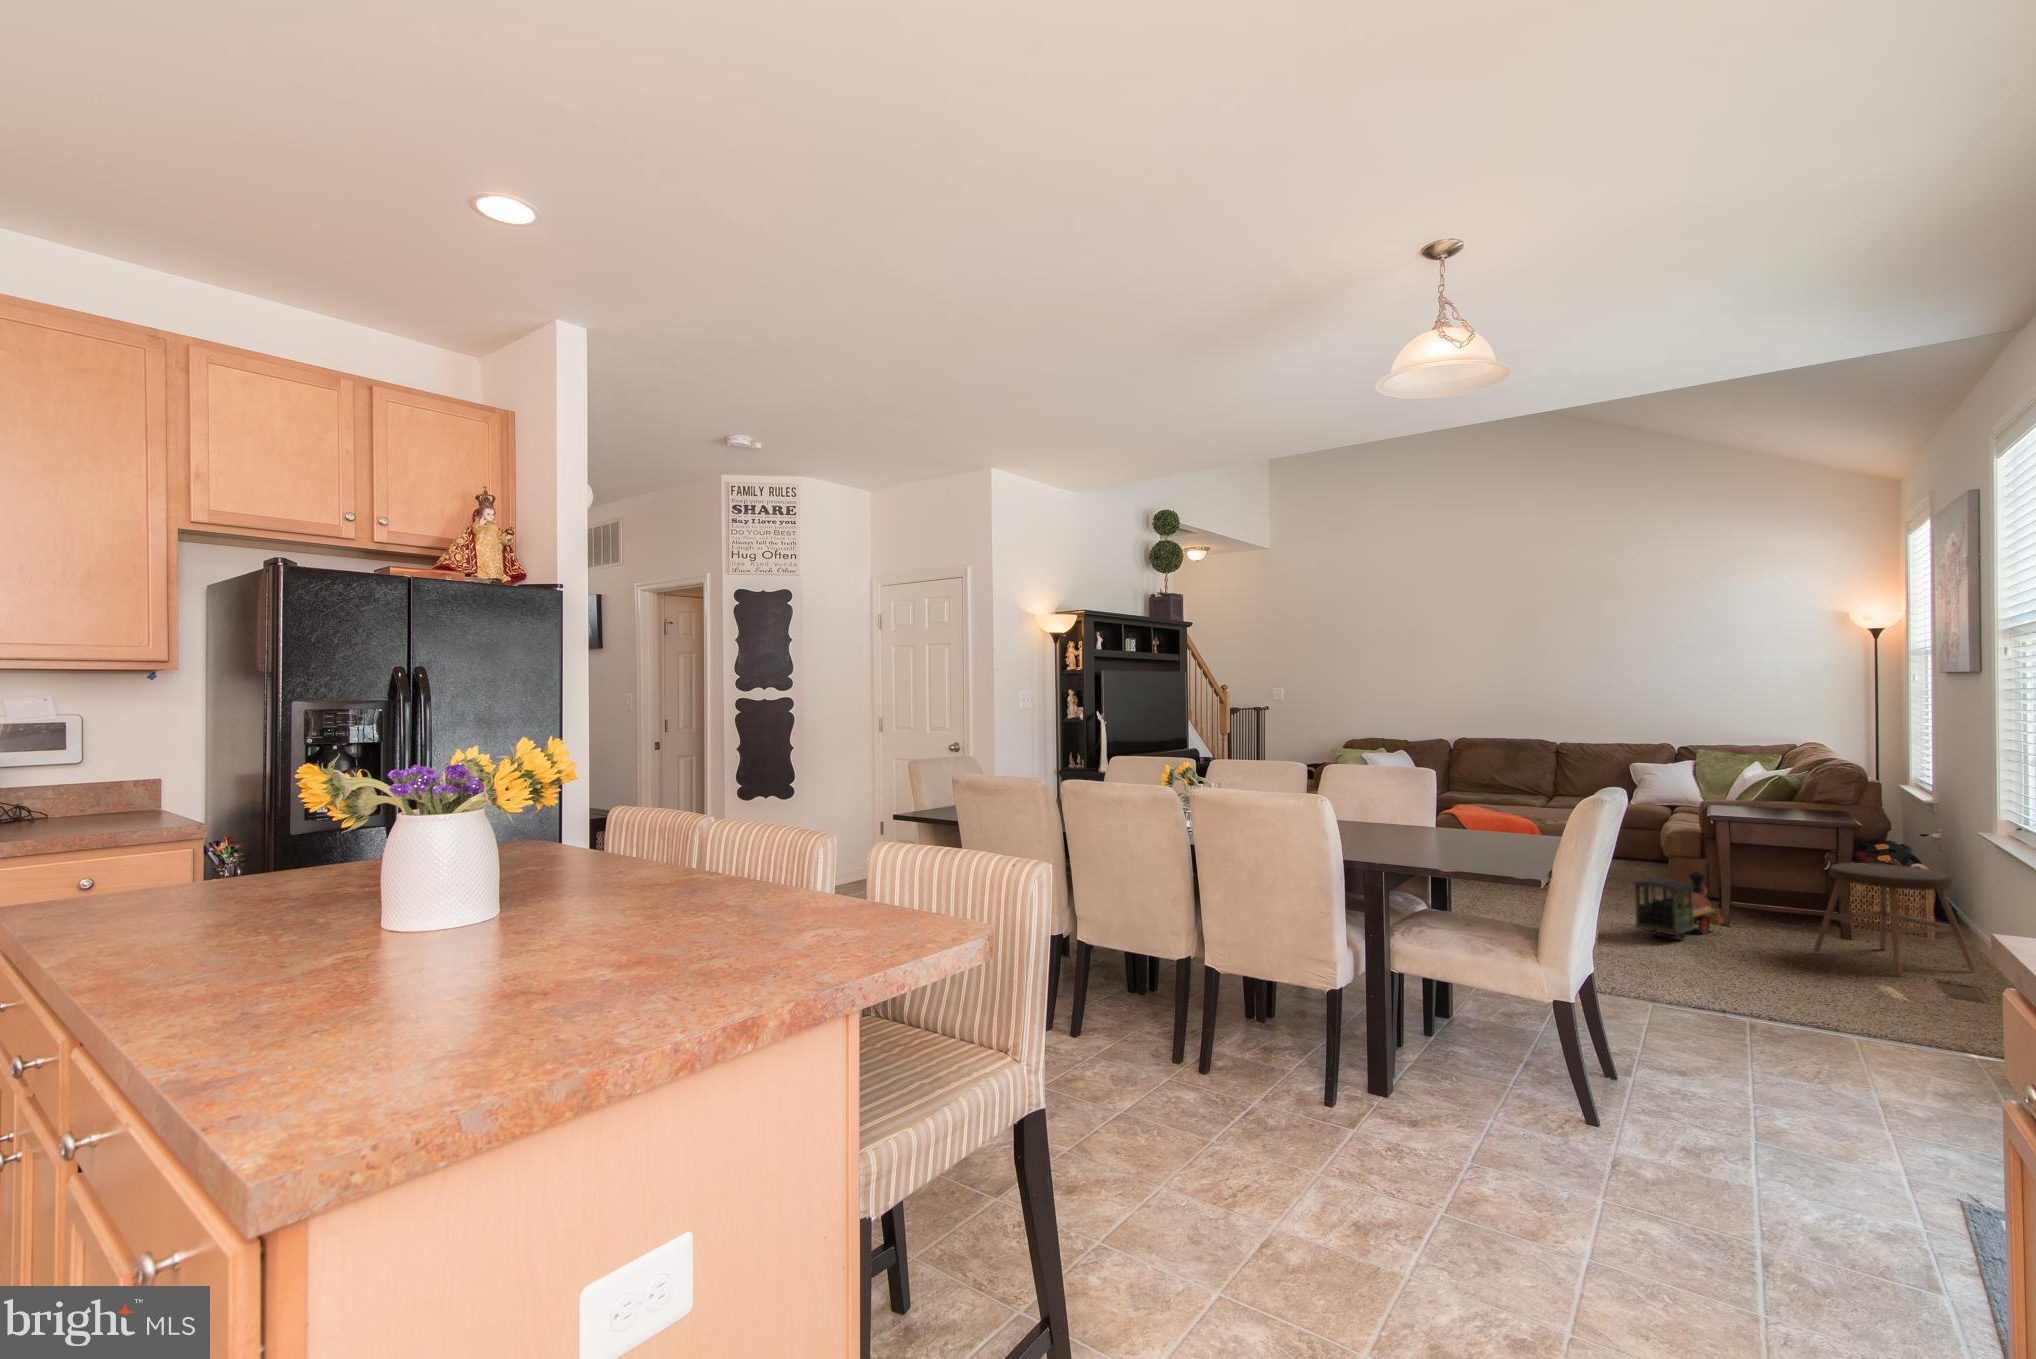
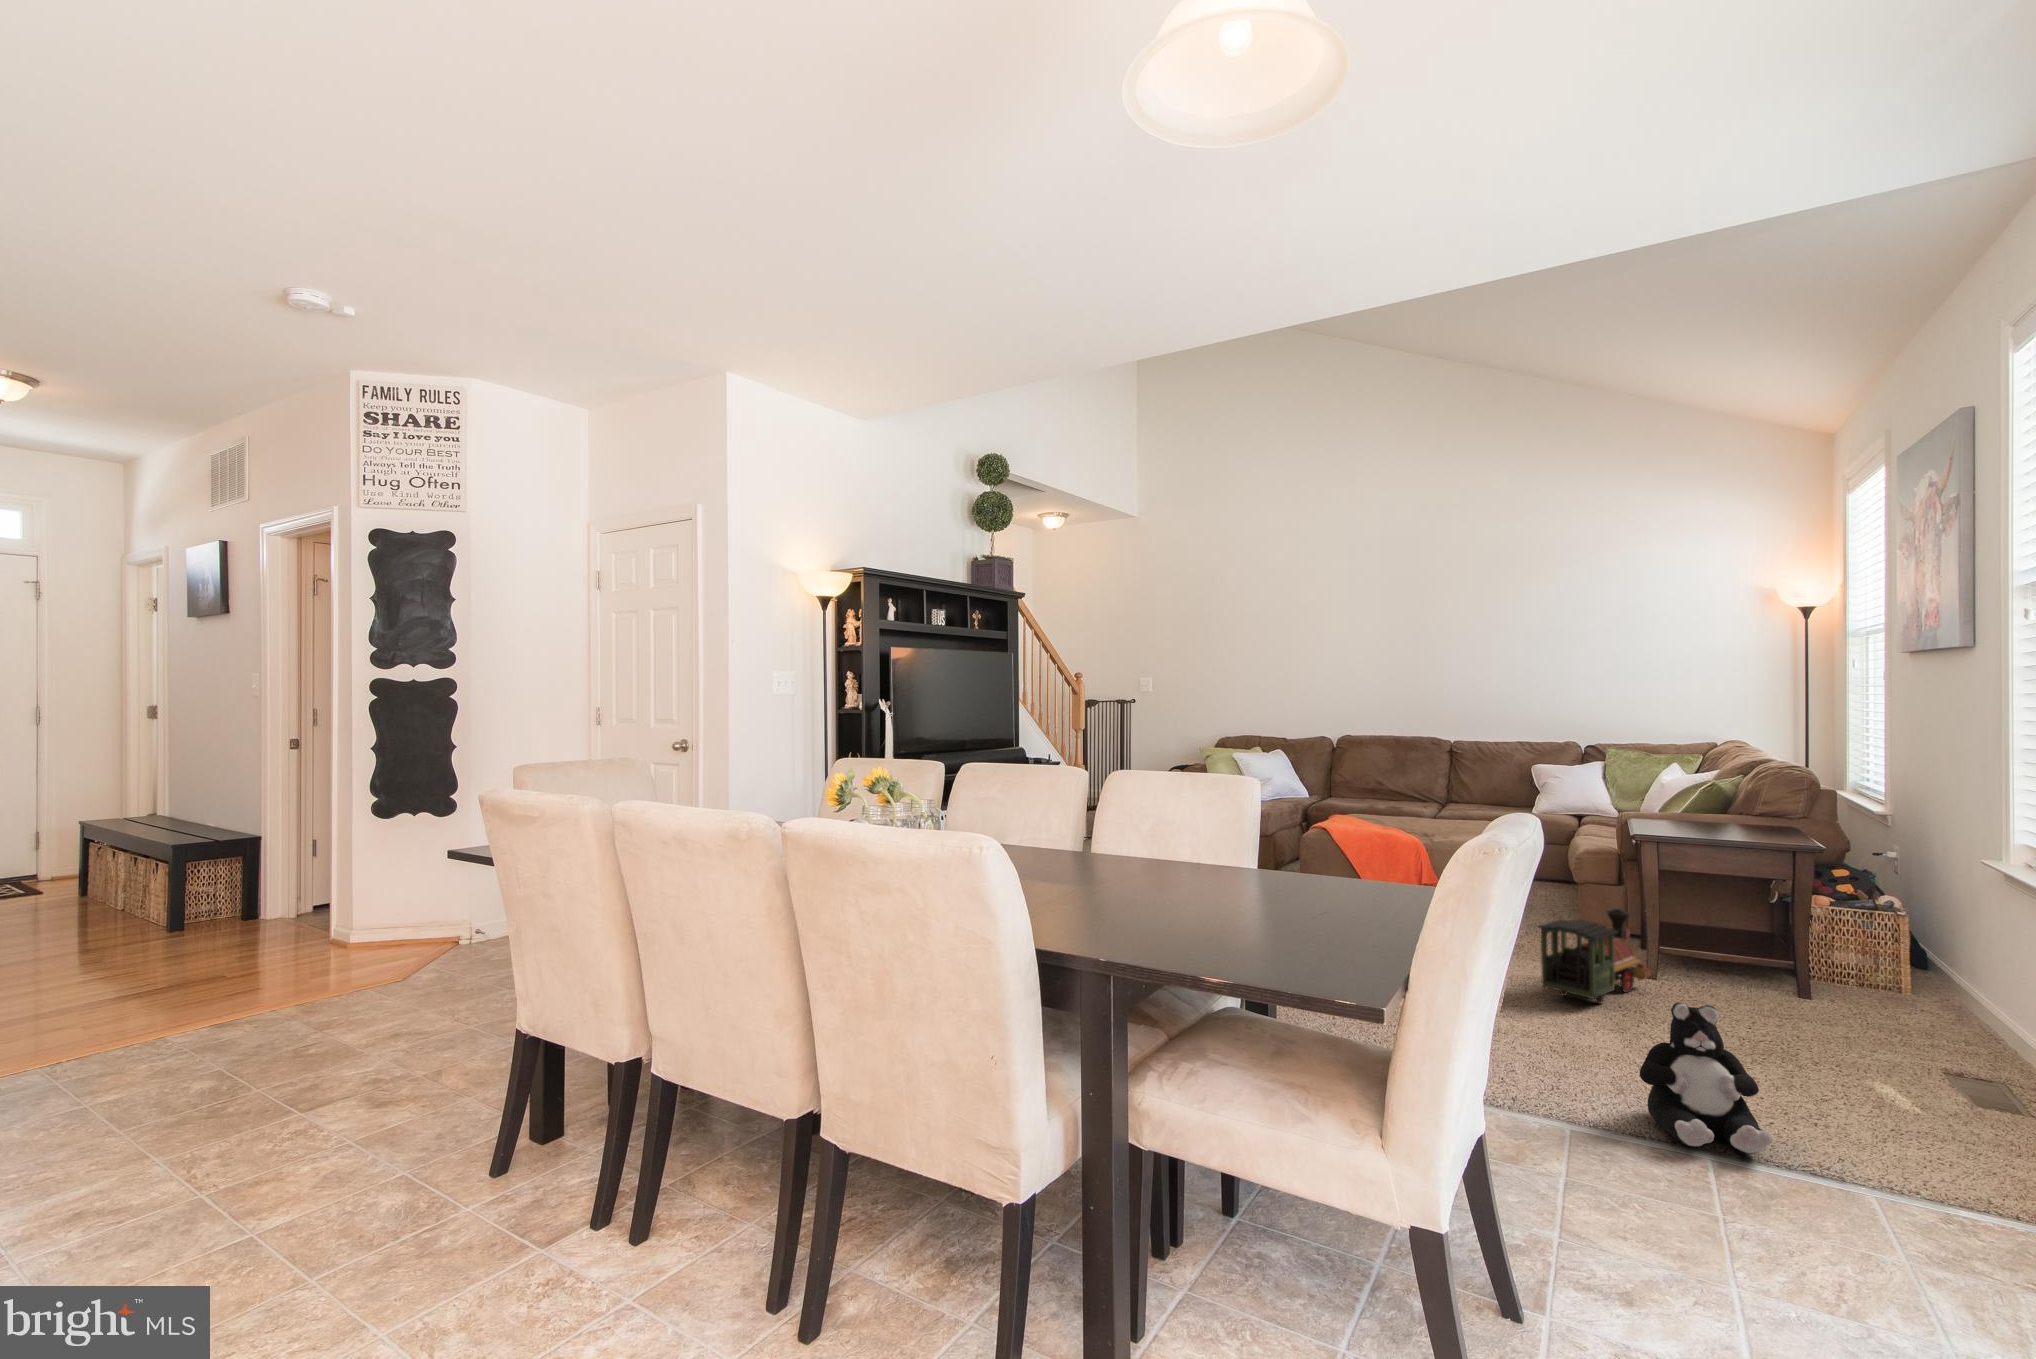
stool: present [1813,863,1976,975] -> none [1769,901,1986,1062]
plush toy: none [1703,921,1794,1017] -> present [1640,1003,1773,1154]

